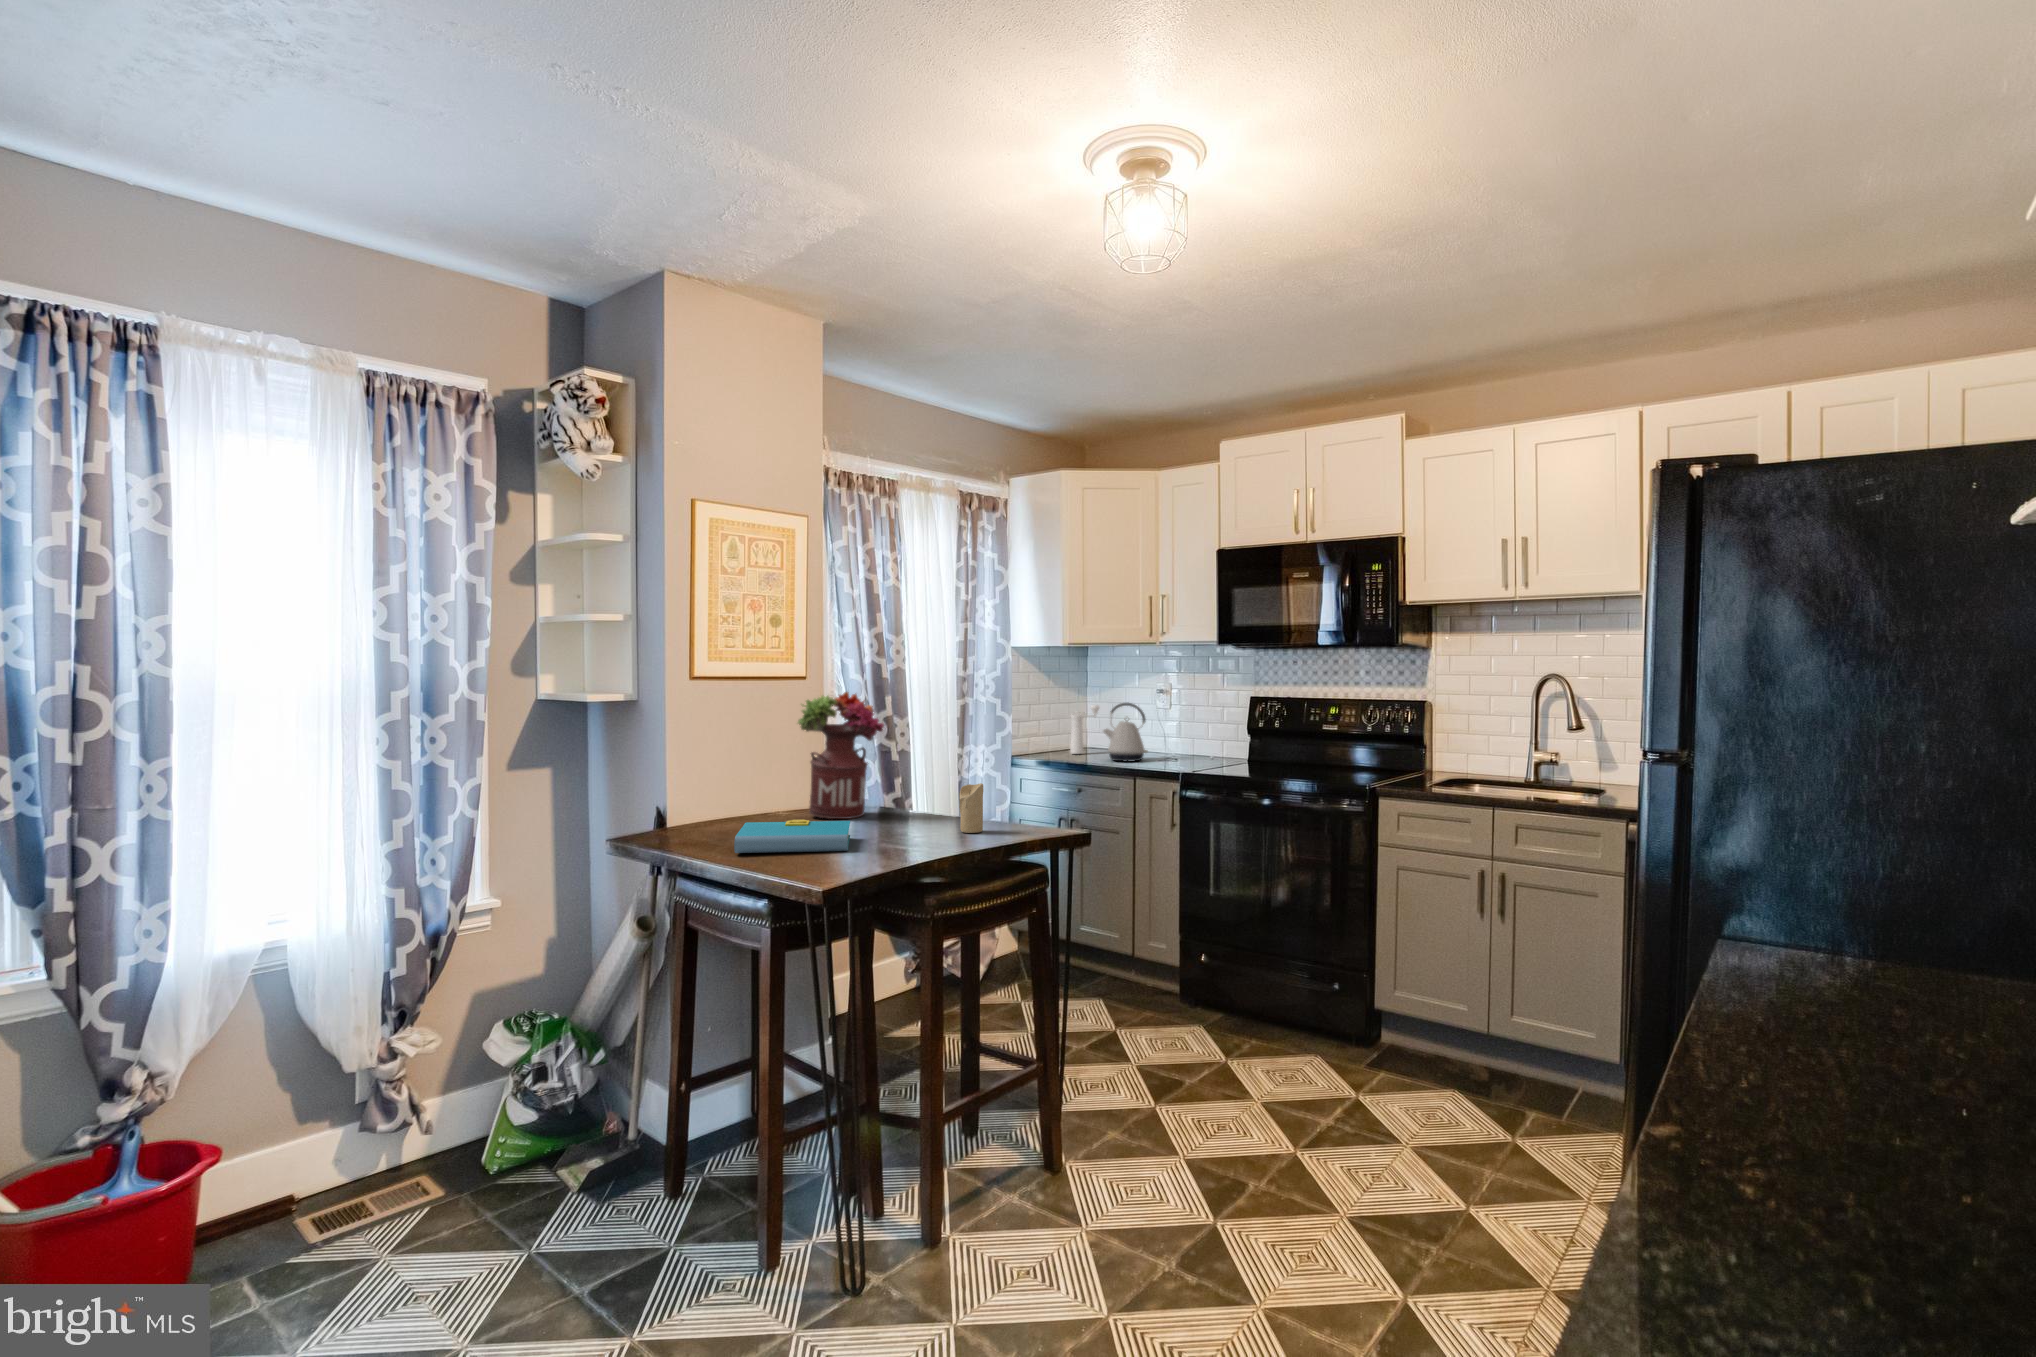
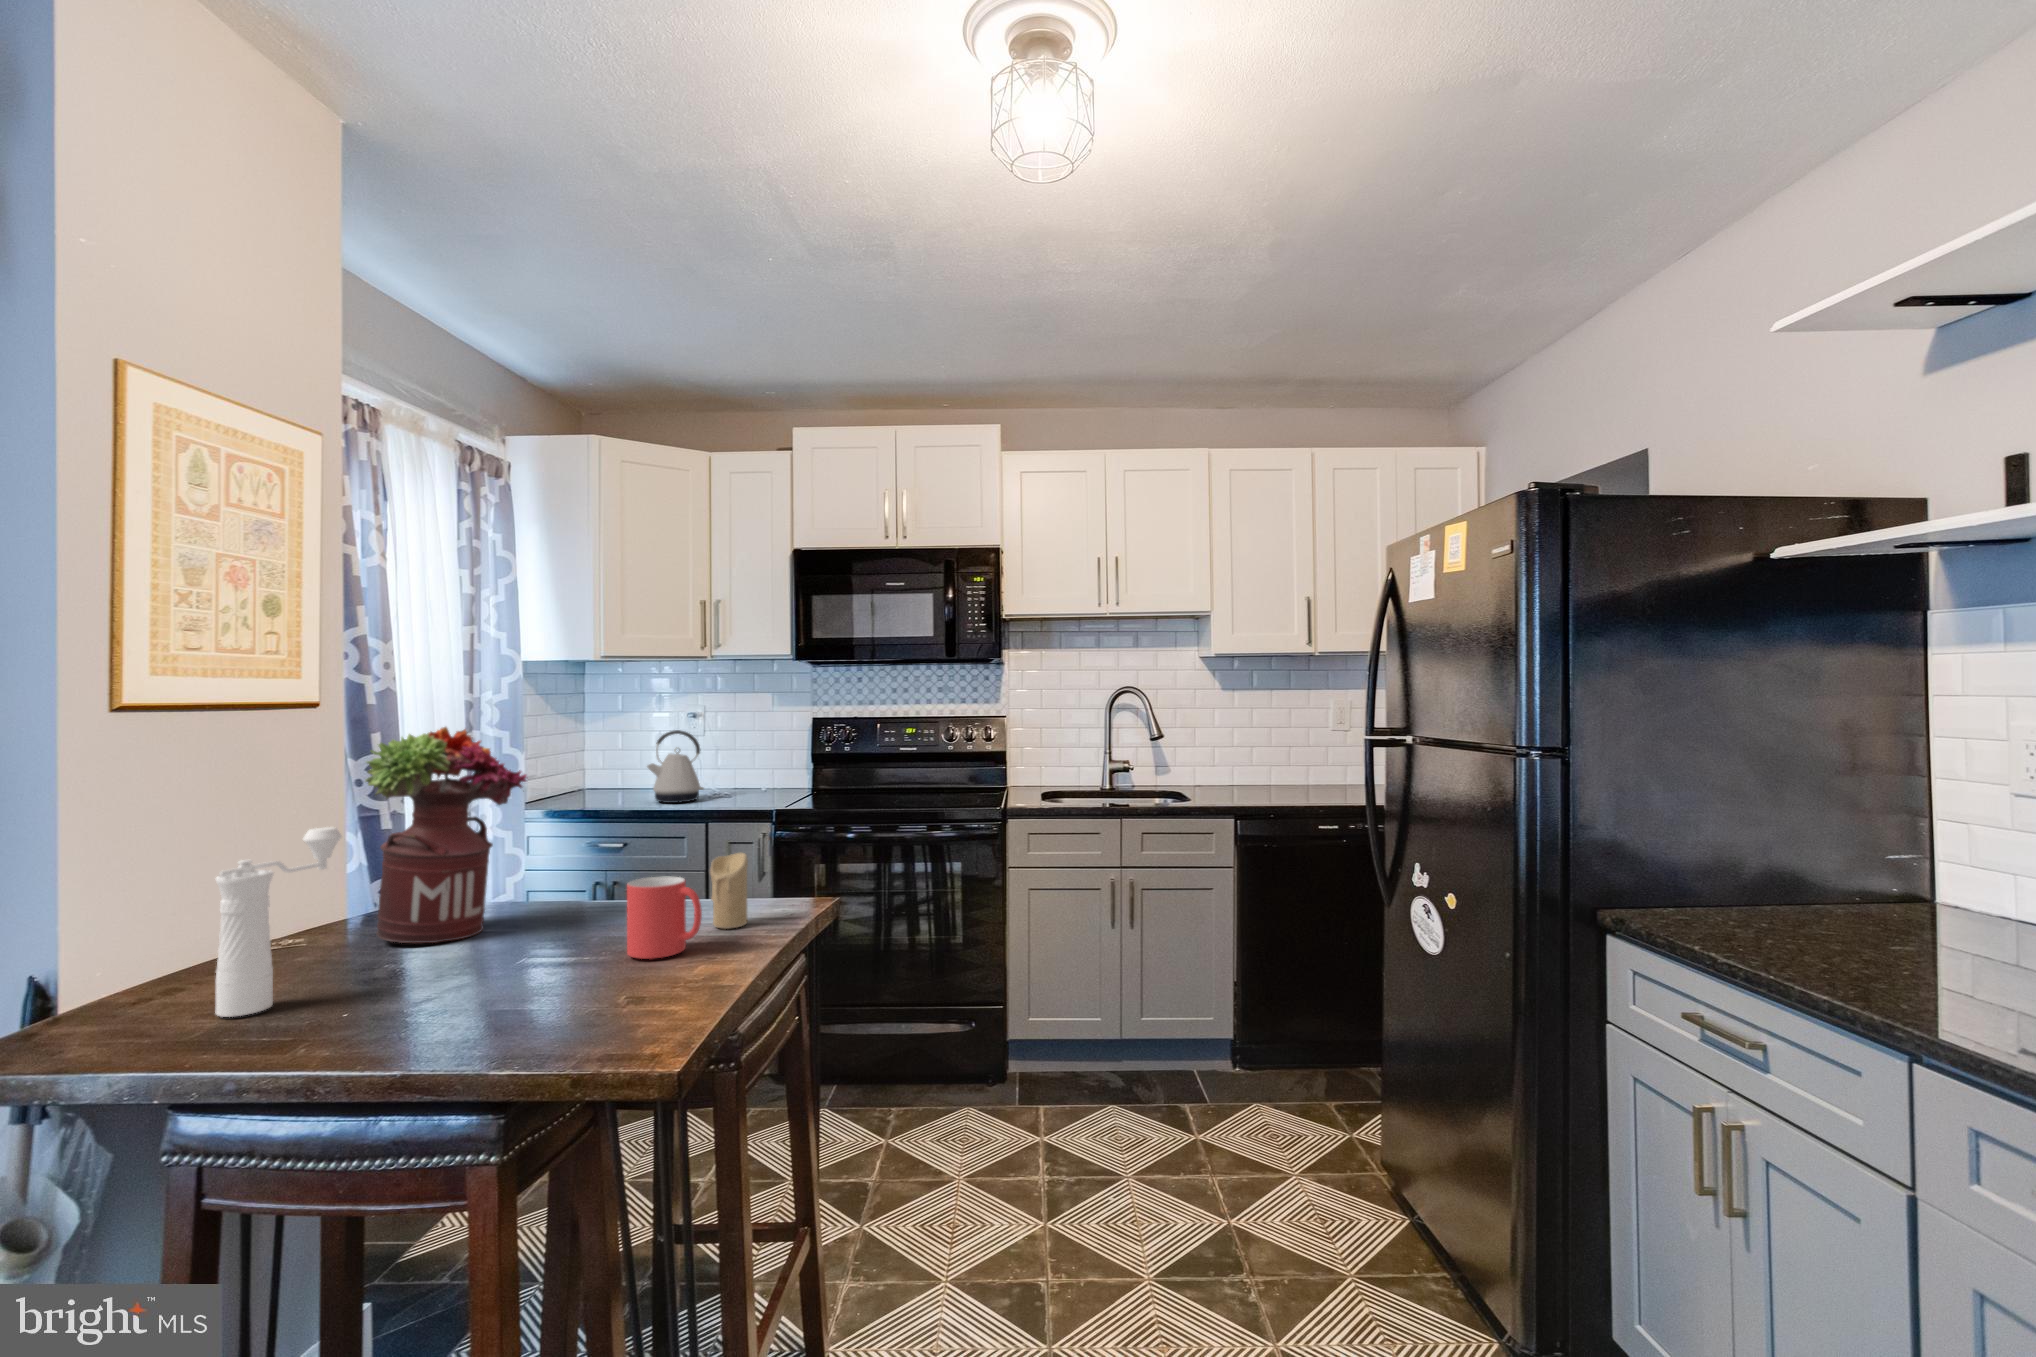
pepper mill: present [1070,705,1099,754] -> present [215,827,342,1017]
mug: none [890,791,925,840] -> present [627,876,702,959]
book: present [734,820,850,853] -> none [351,942,611,1047]

